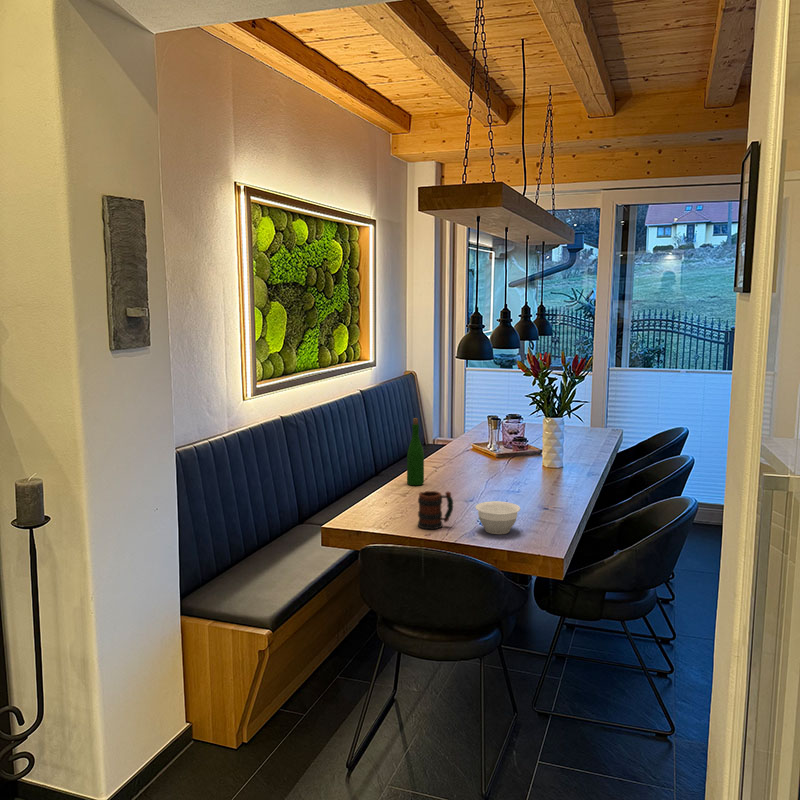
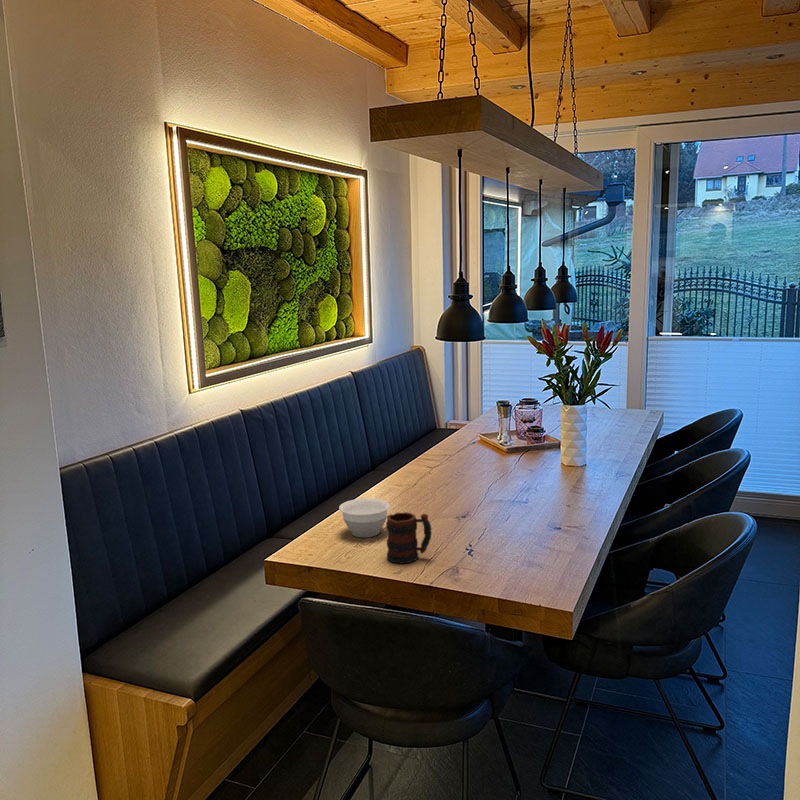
wine bottle: present [407,418,424,486] -> none [388,412,409,495]
bowl: present [475,501,520,534] -> present [339,498,390,537]

